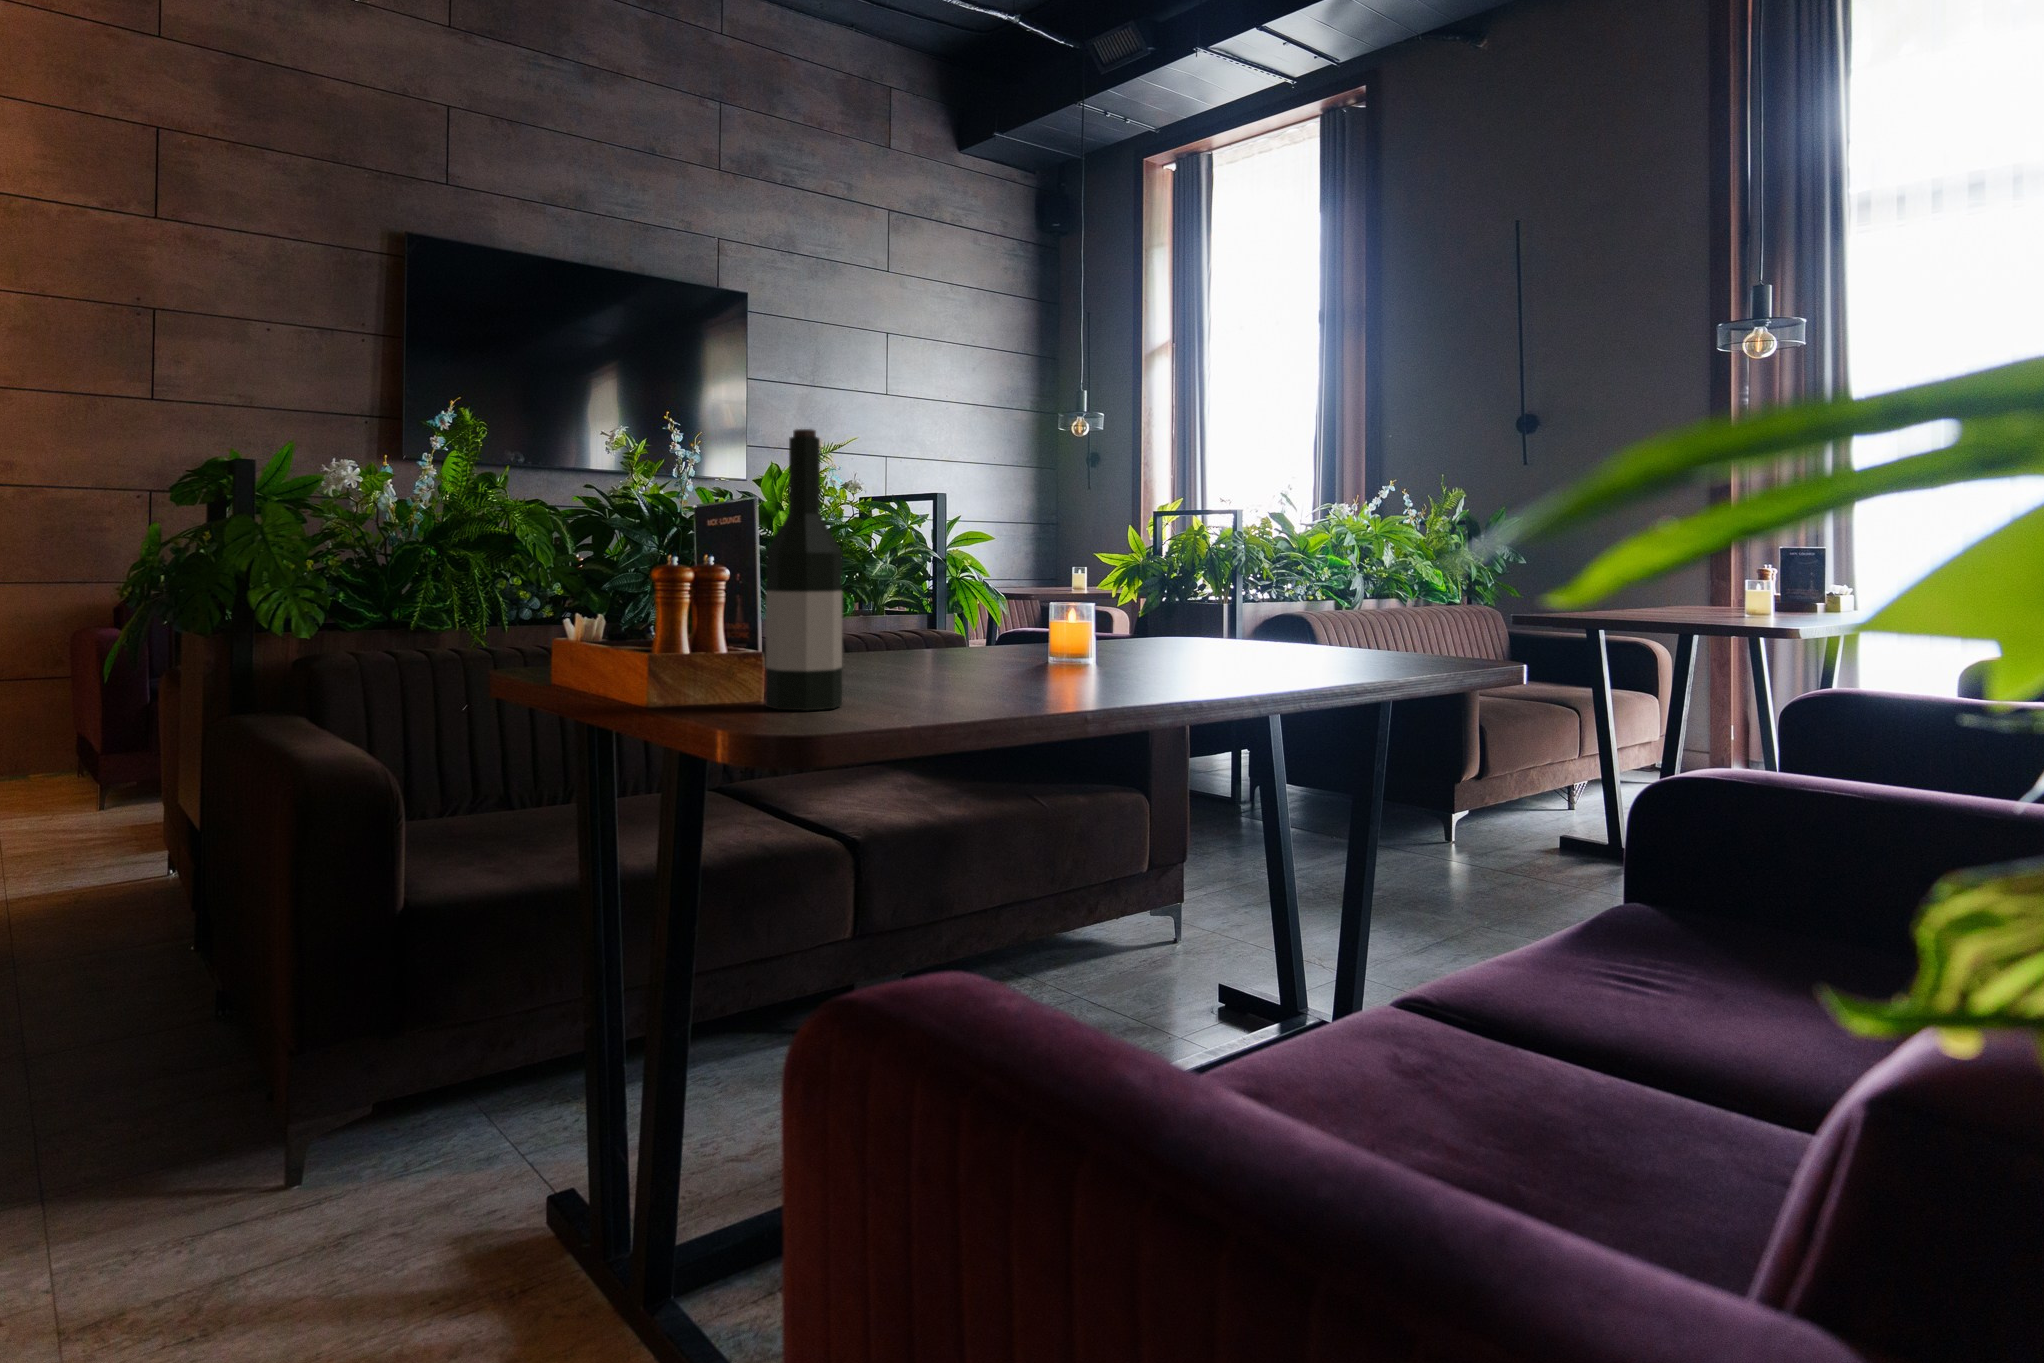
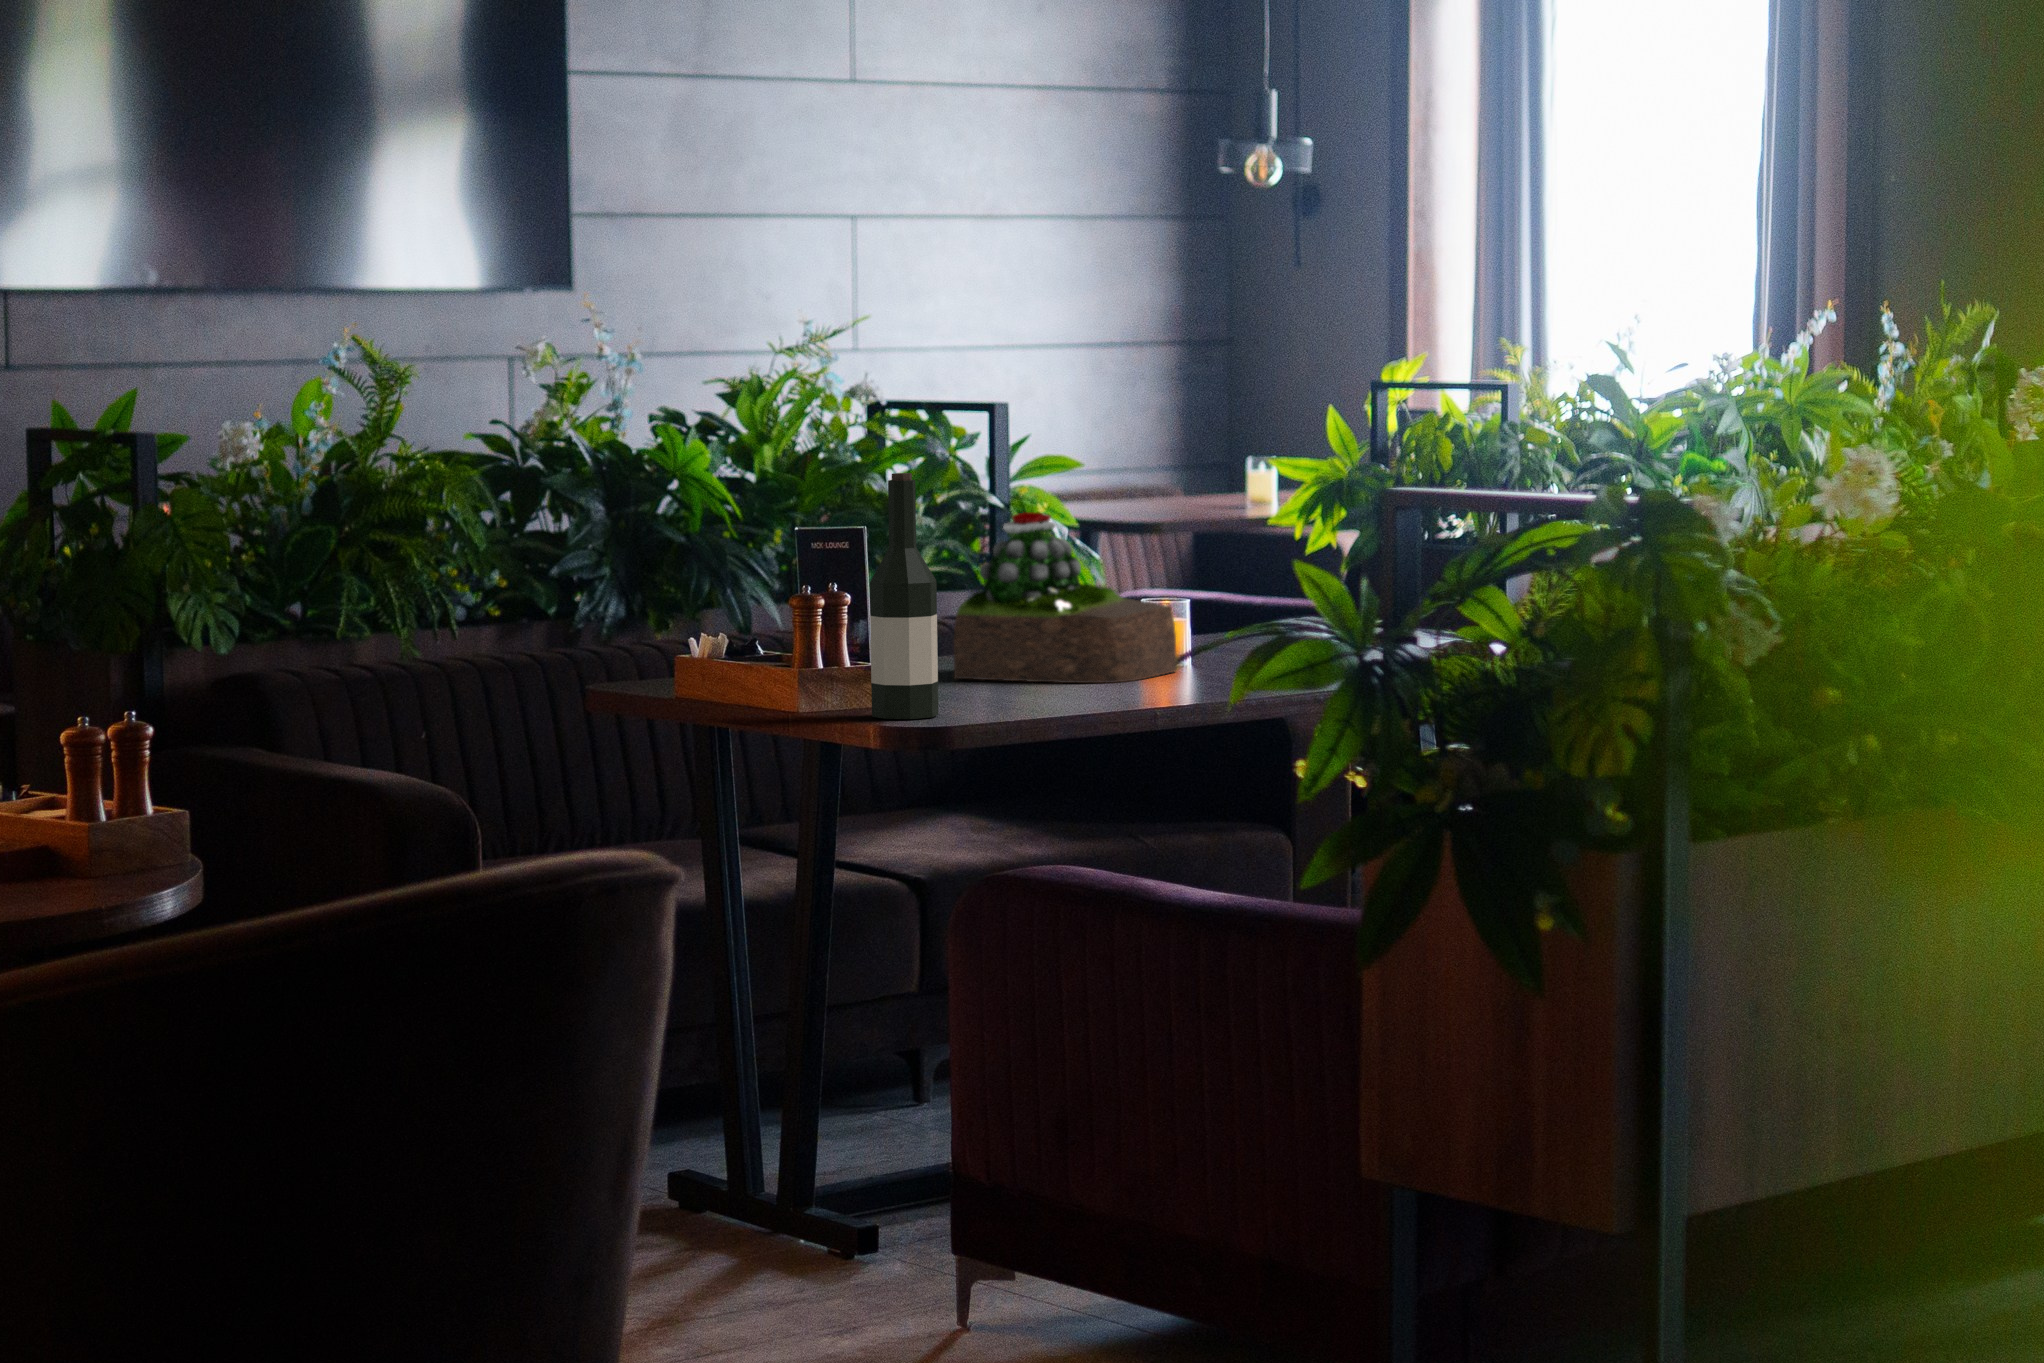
succulent plant: none [881,519,1087,676] -> present [954,512,1177,683]

